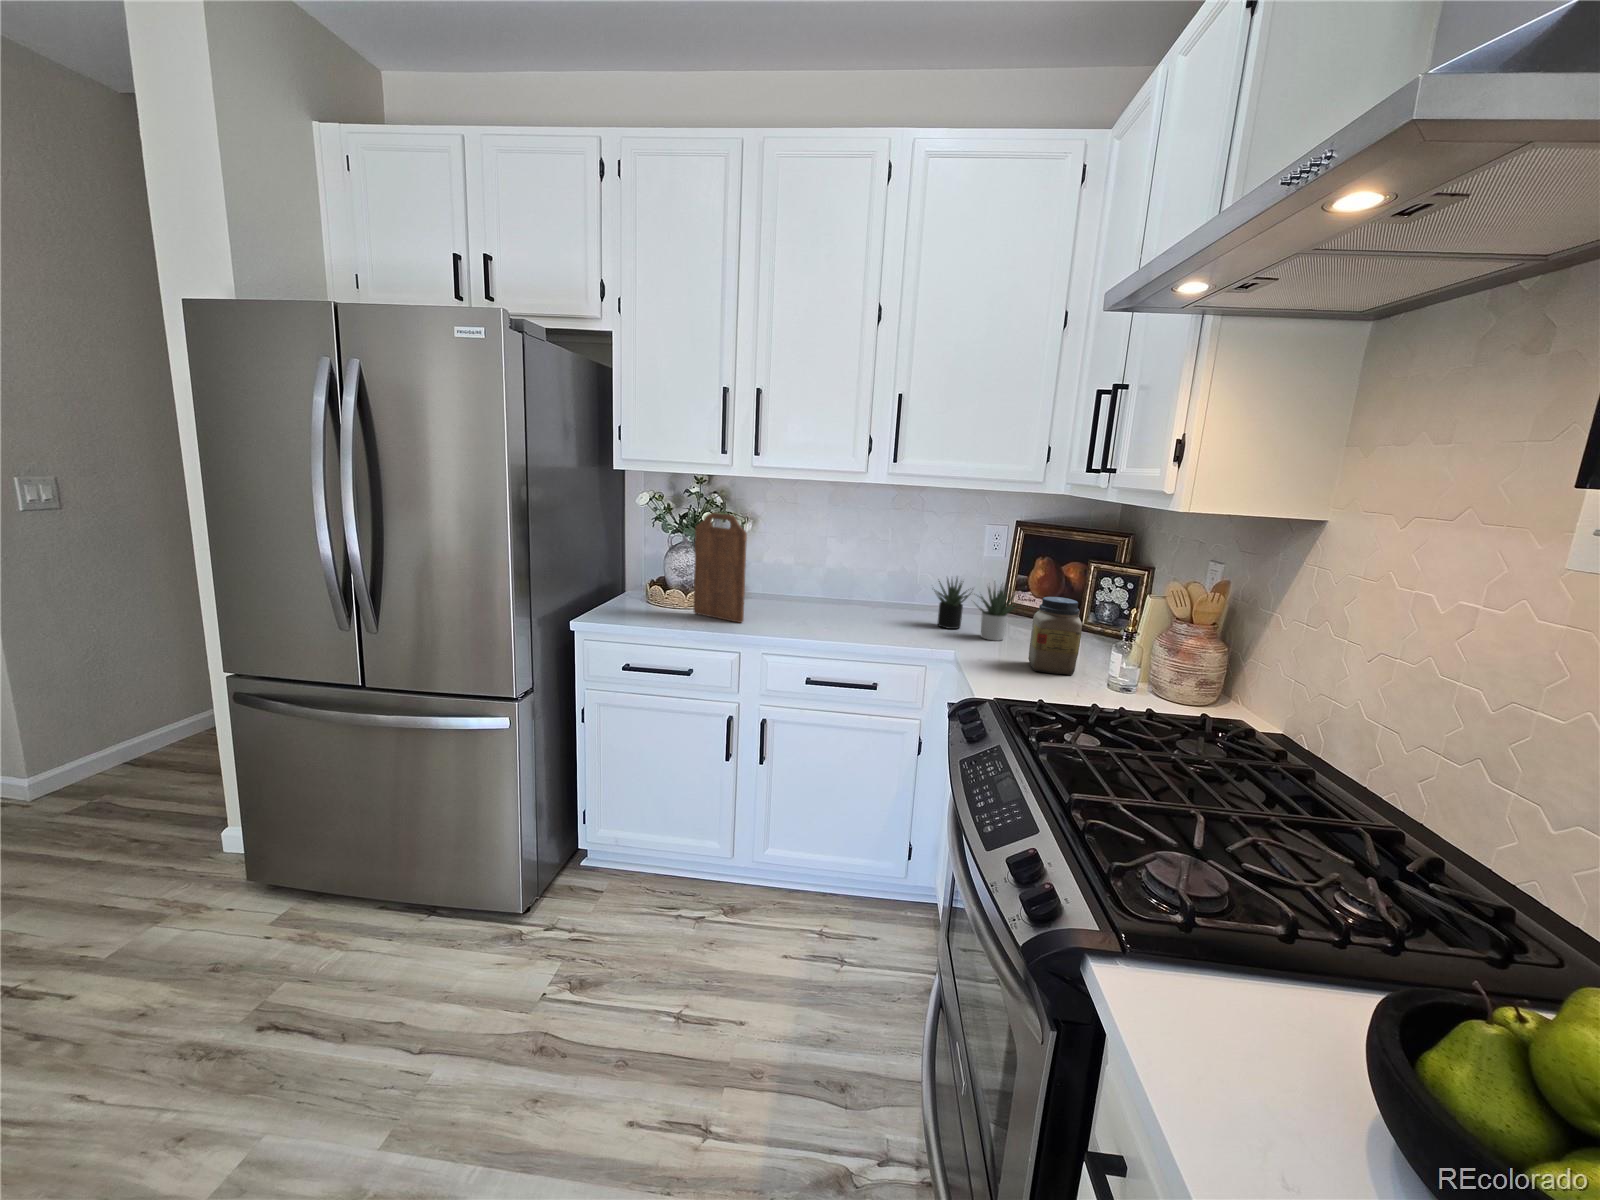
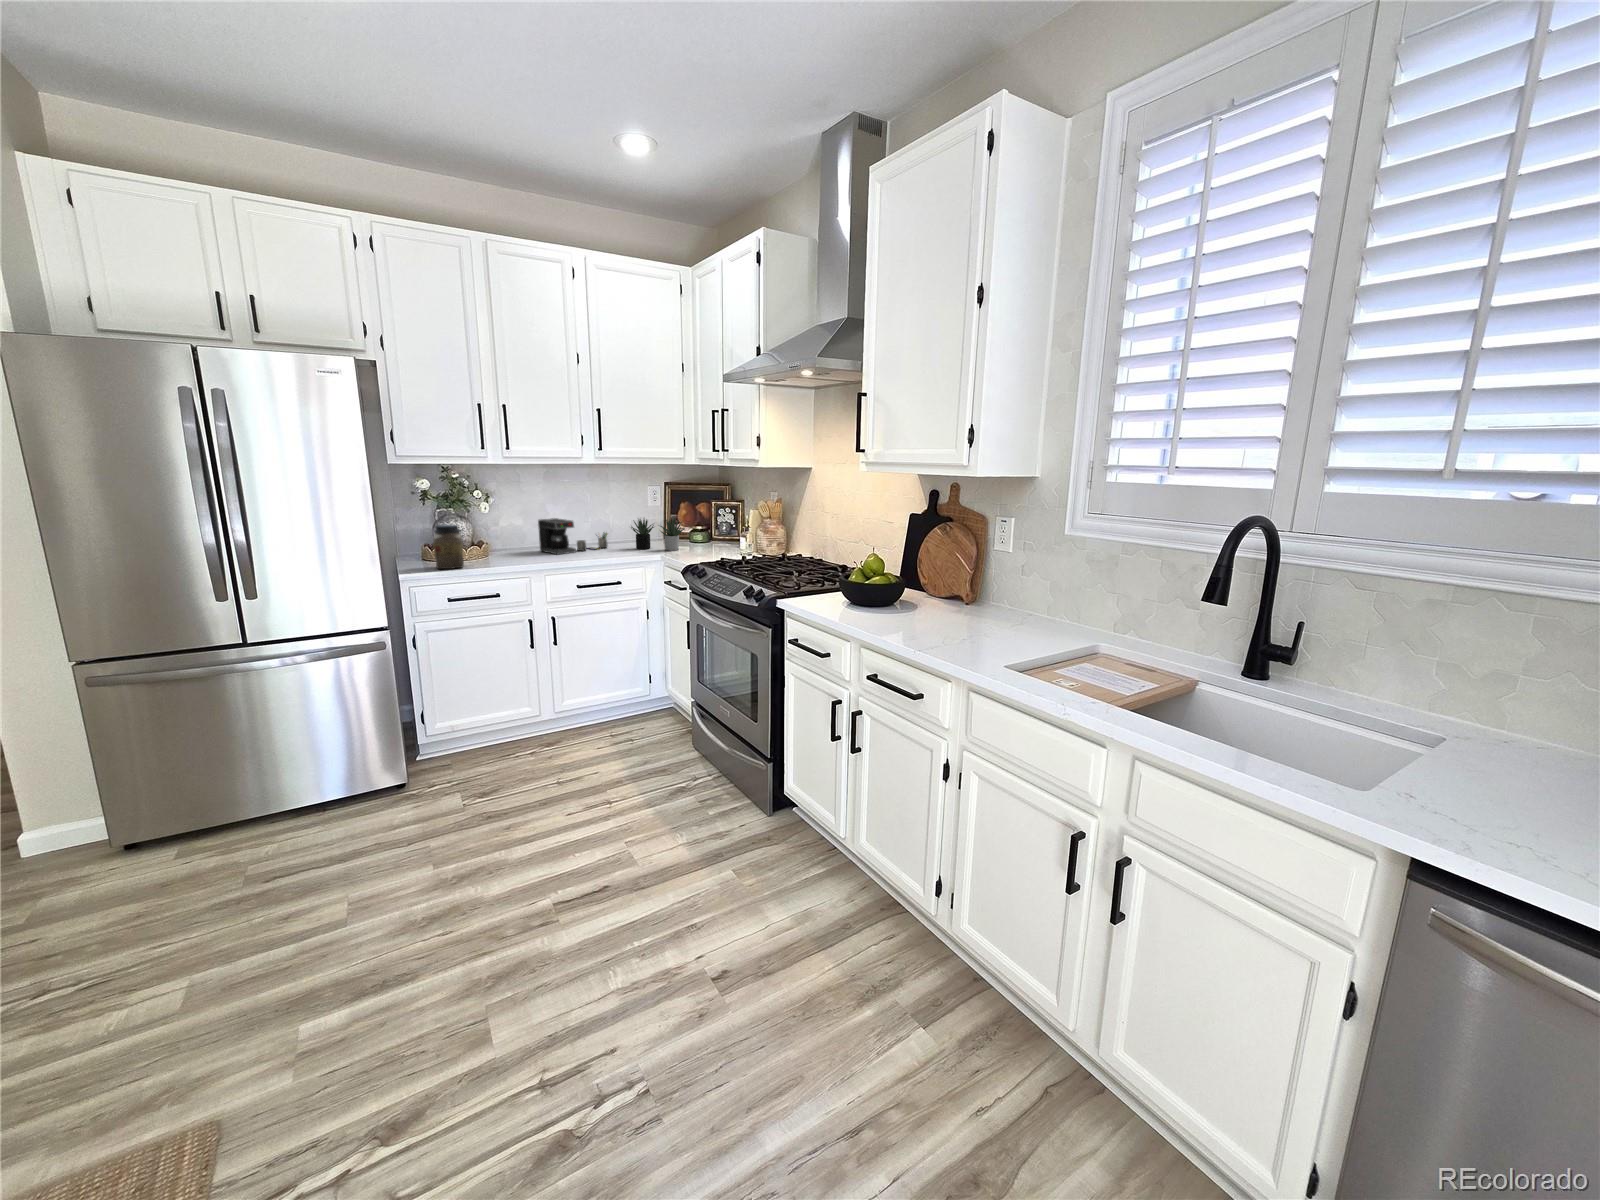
cutting board: present [694,513,747,623] -> none [469,490,519,562]
coffee maker: none [800,562,903,618] -> present [538,518,607,555]
jar: present [1028,597,1082,675] -> present [433,525,464,569]

